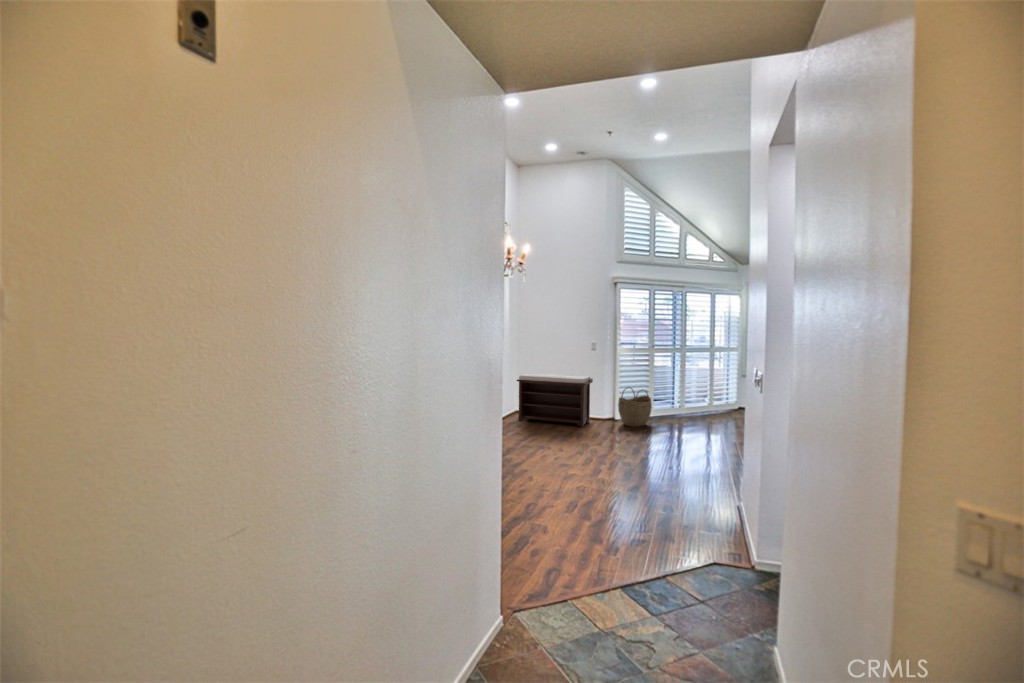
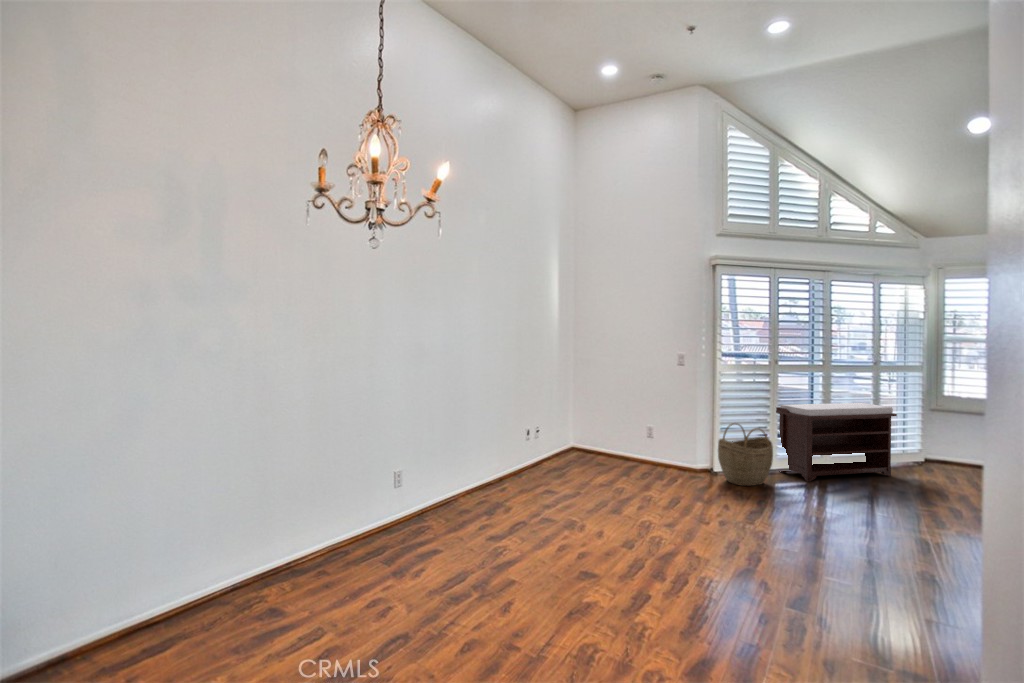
bench: present [517,373,593,427] -> present [776,403,897,482]

